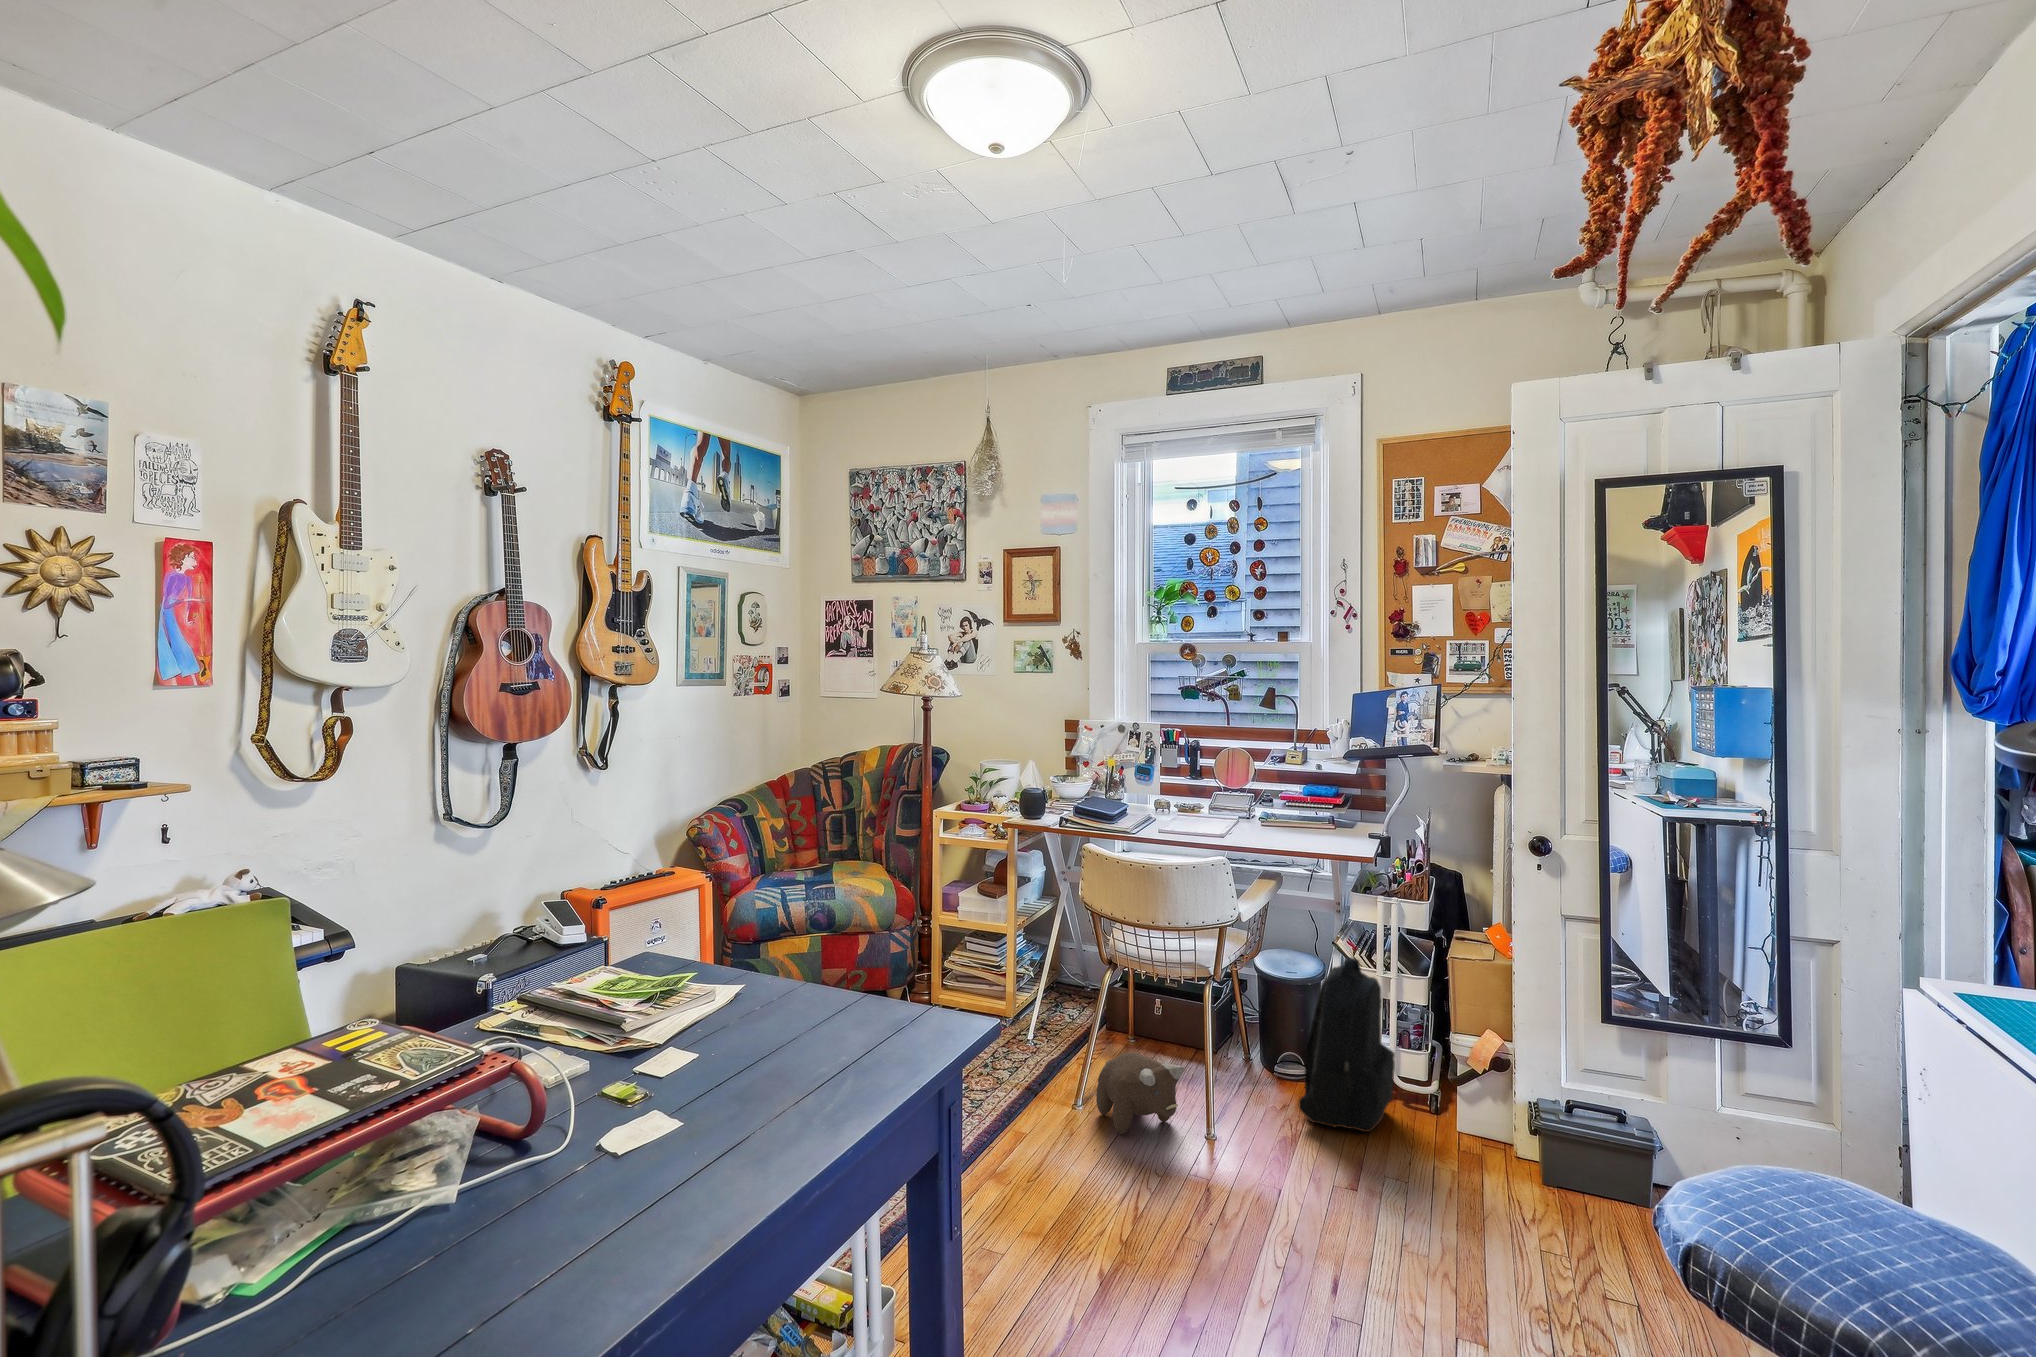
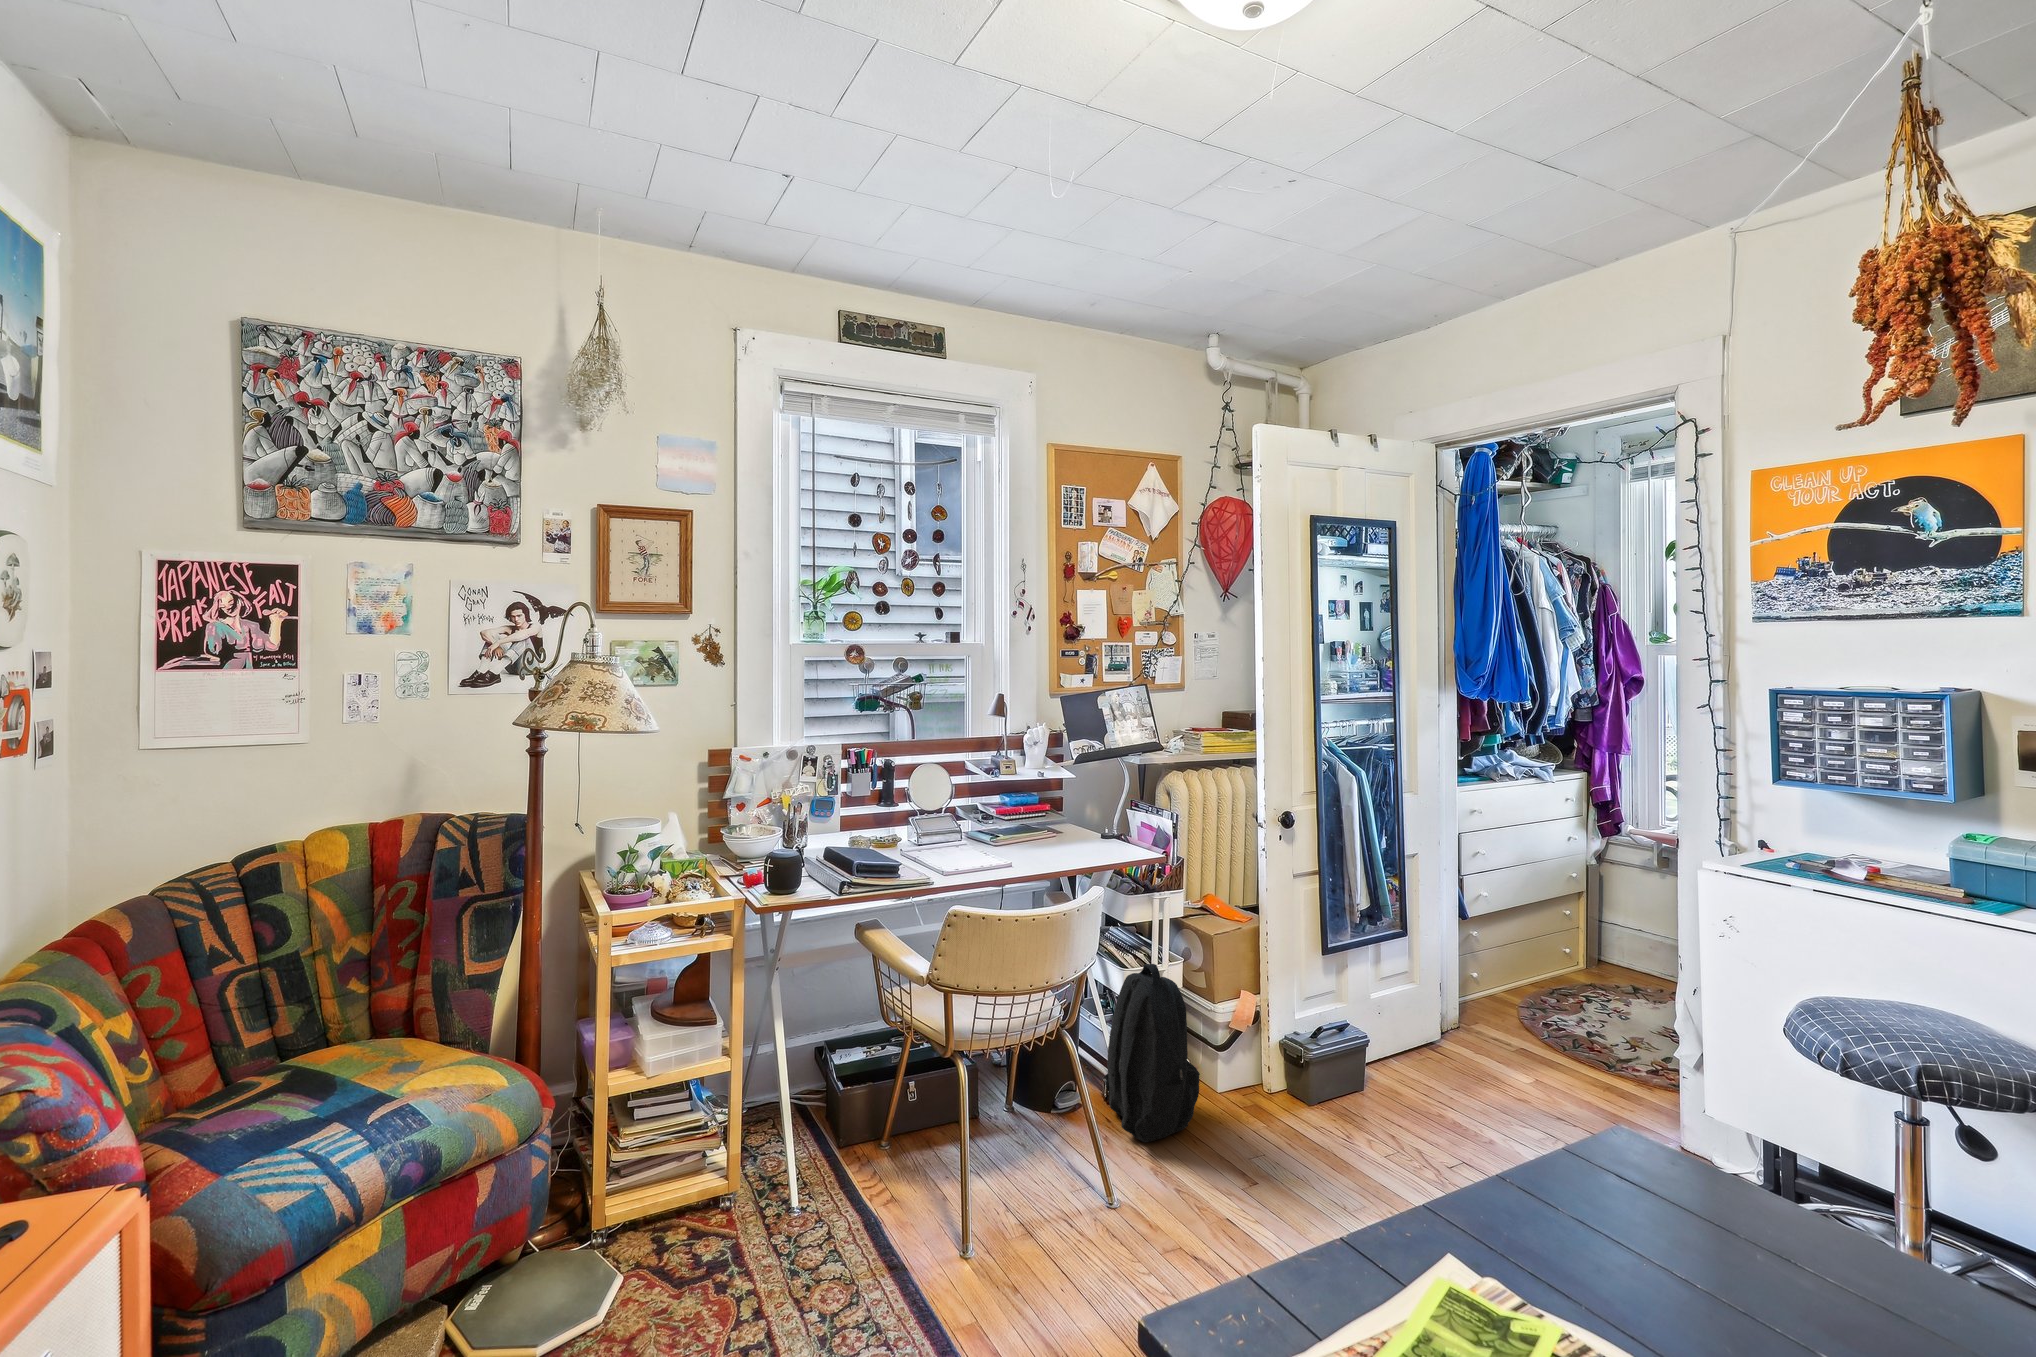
plush toy: present [1096,1052,1184,1134] -> none [971,1149,1107,1266]

